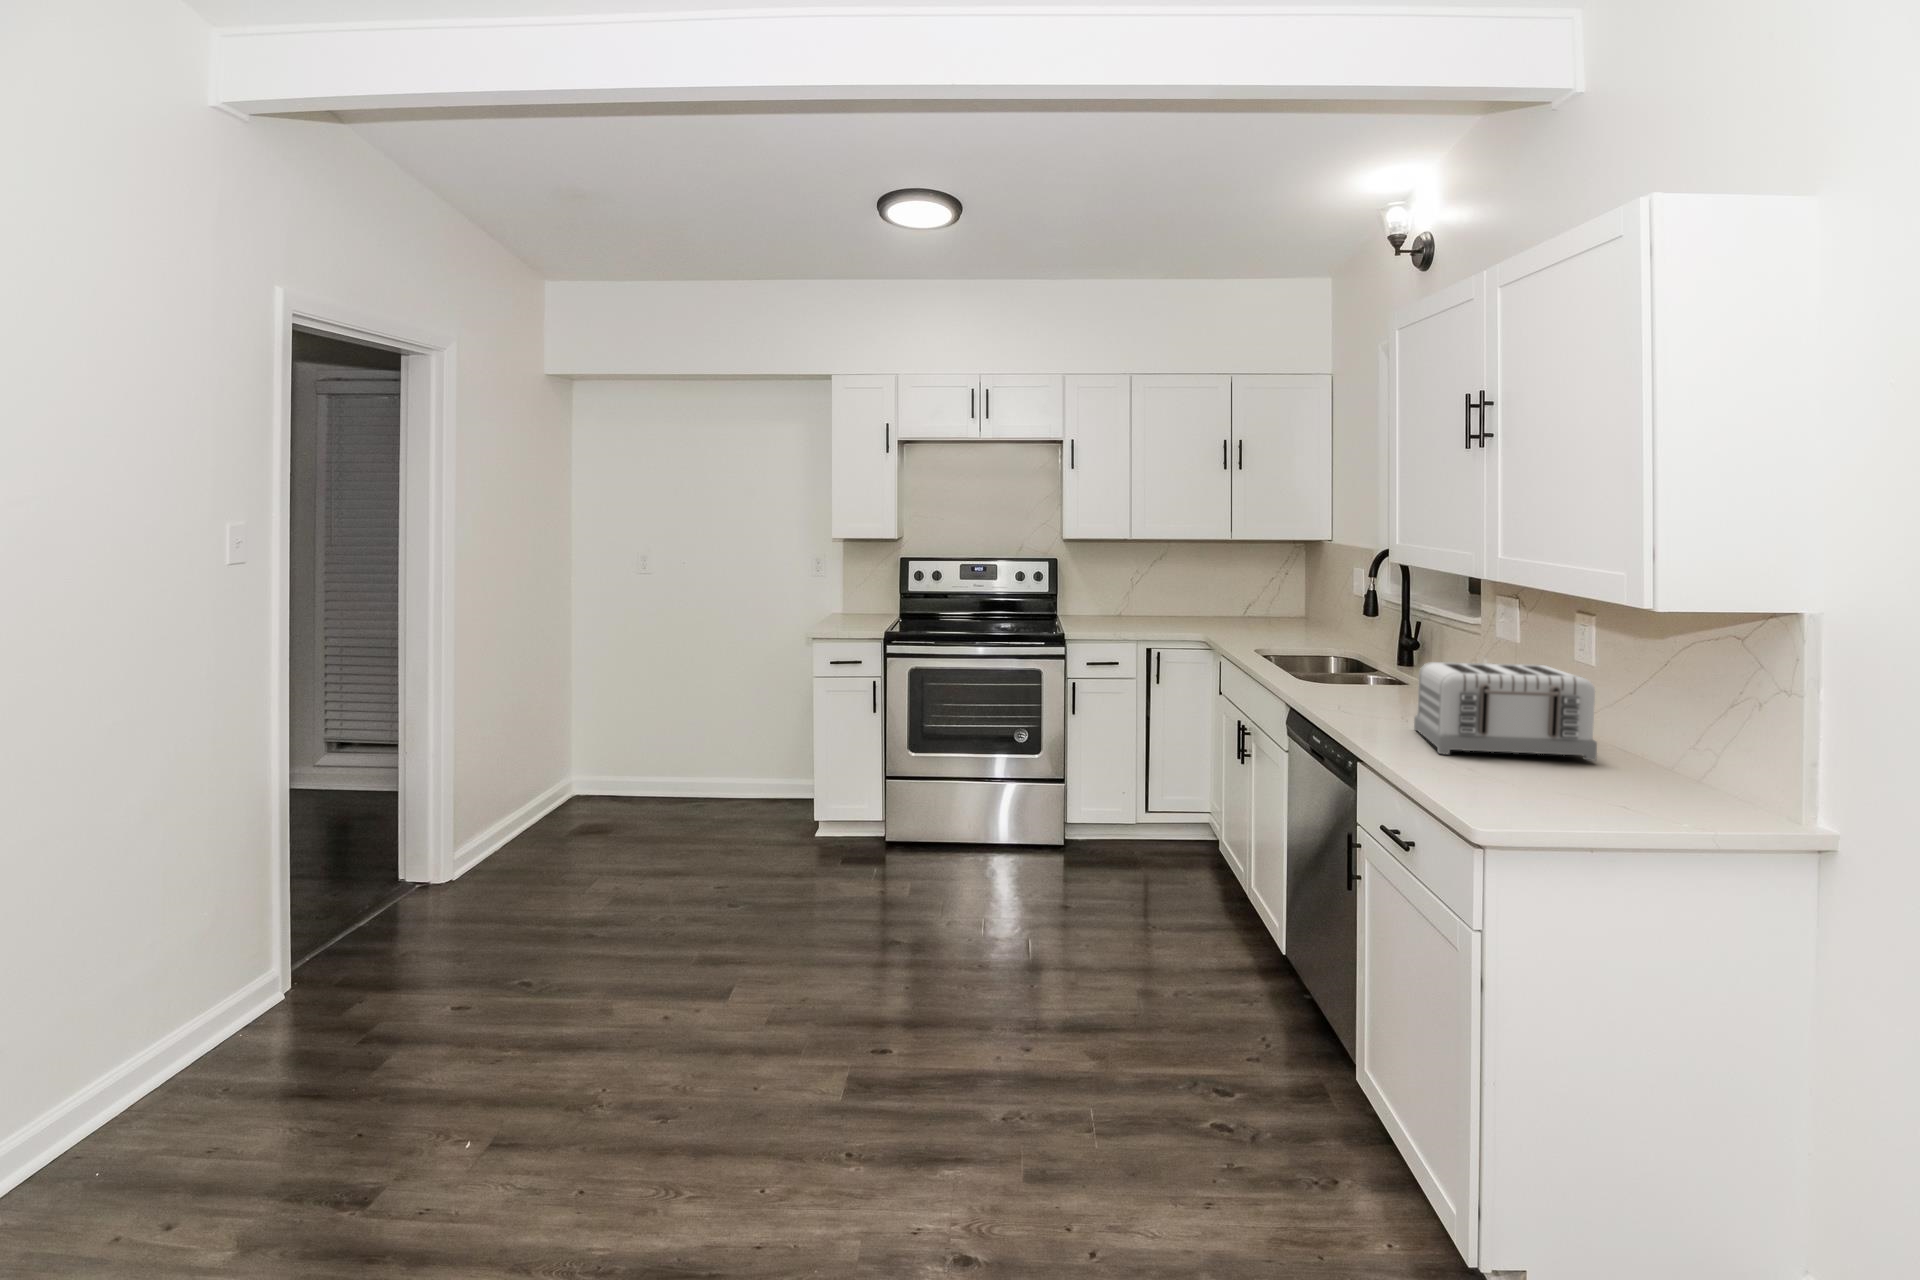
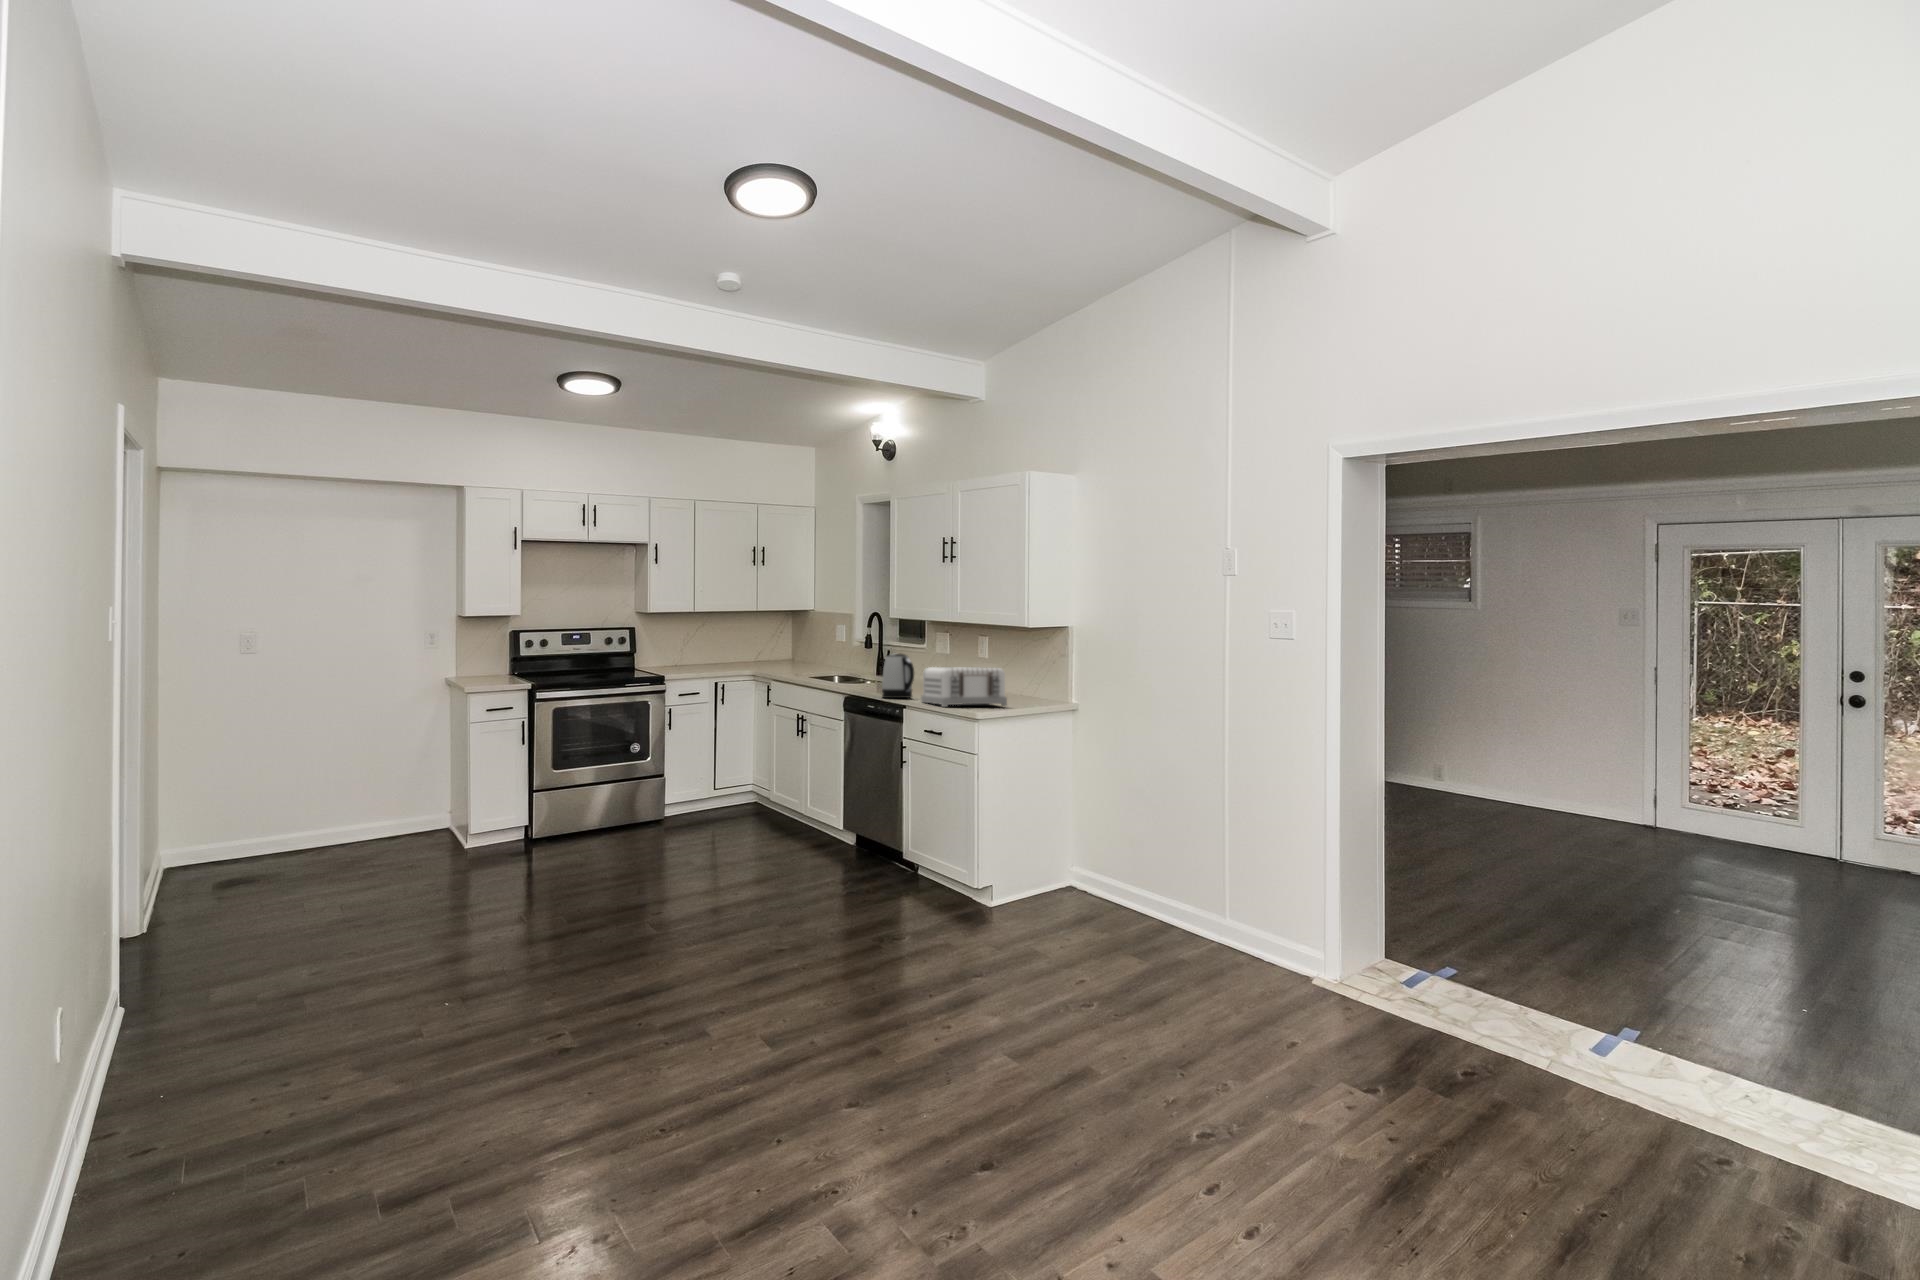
kettle: none [1352,626,1413,712] -> present [882,654,914,698]

